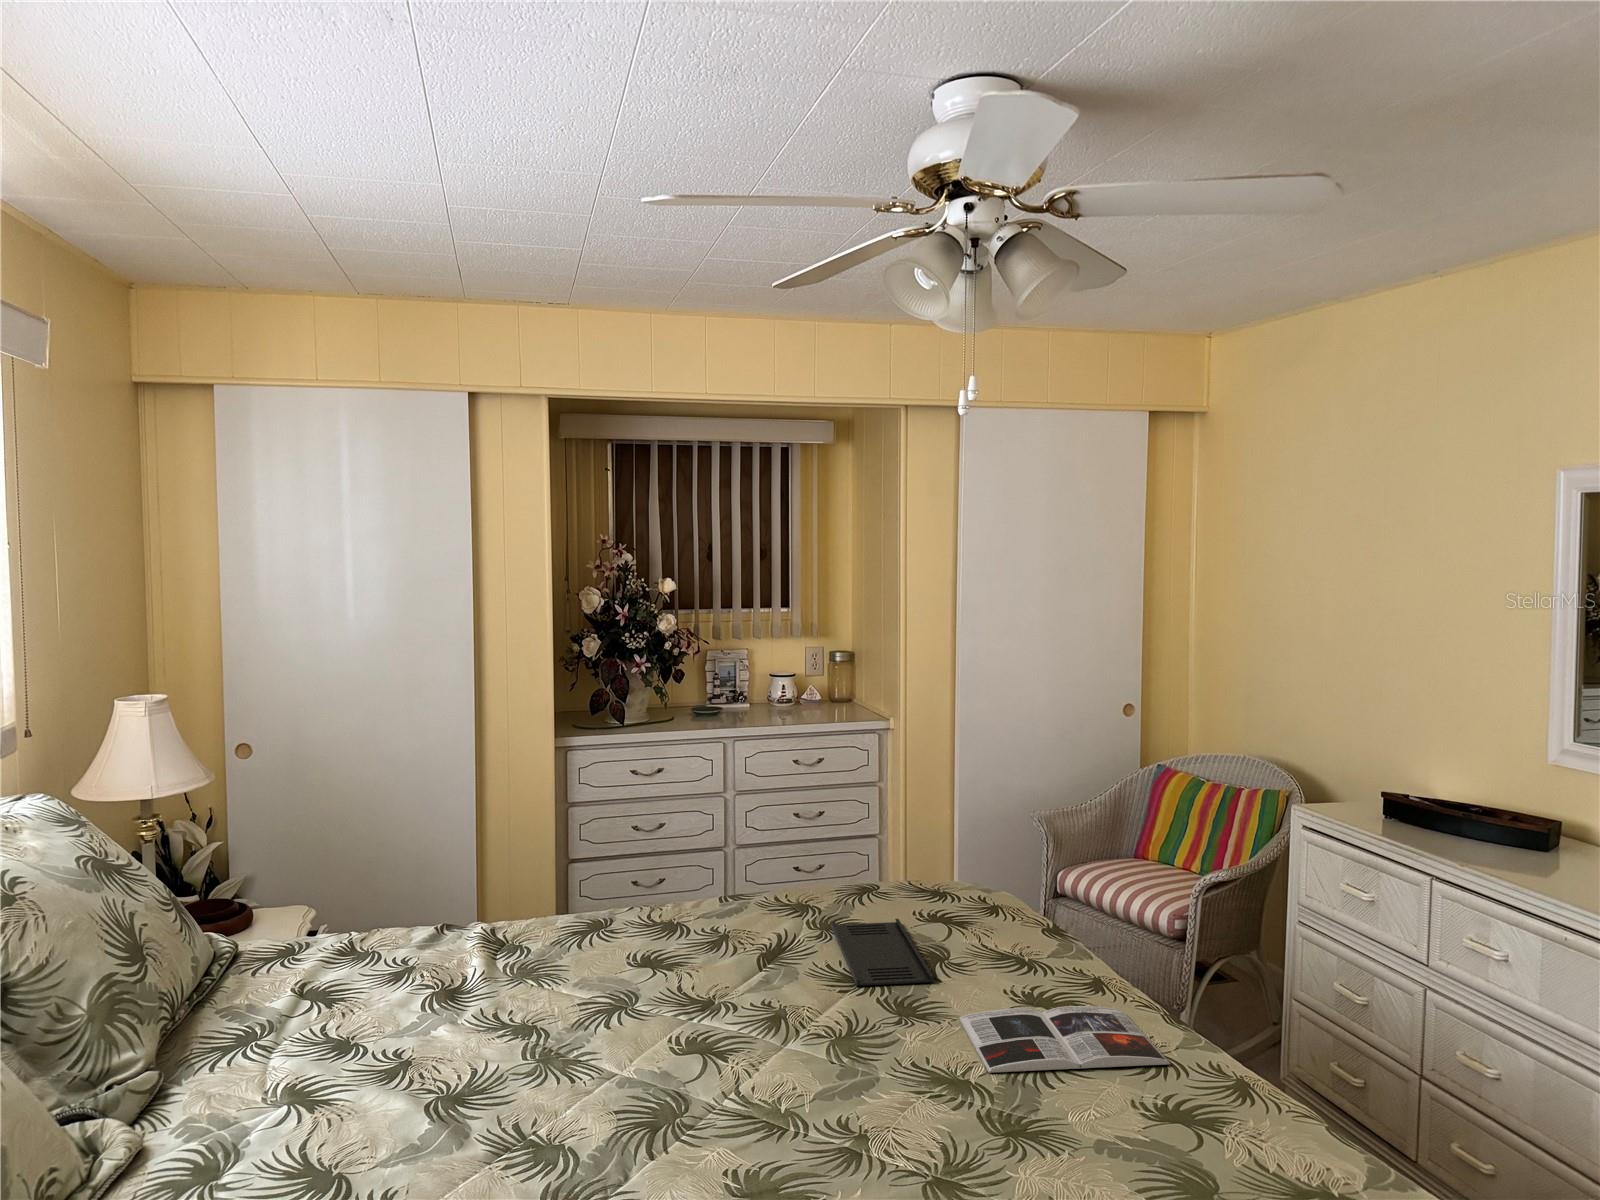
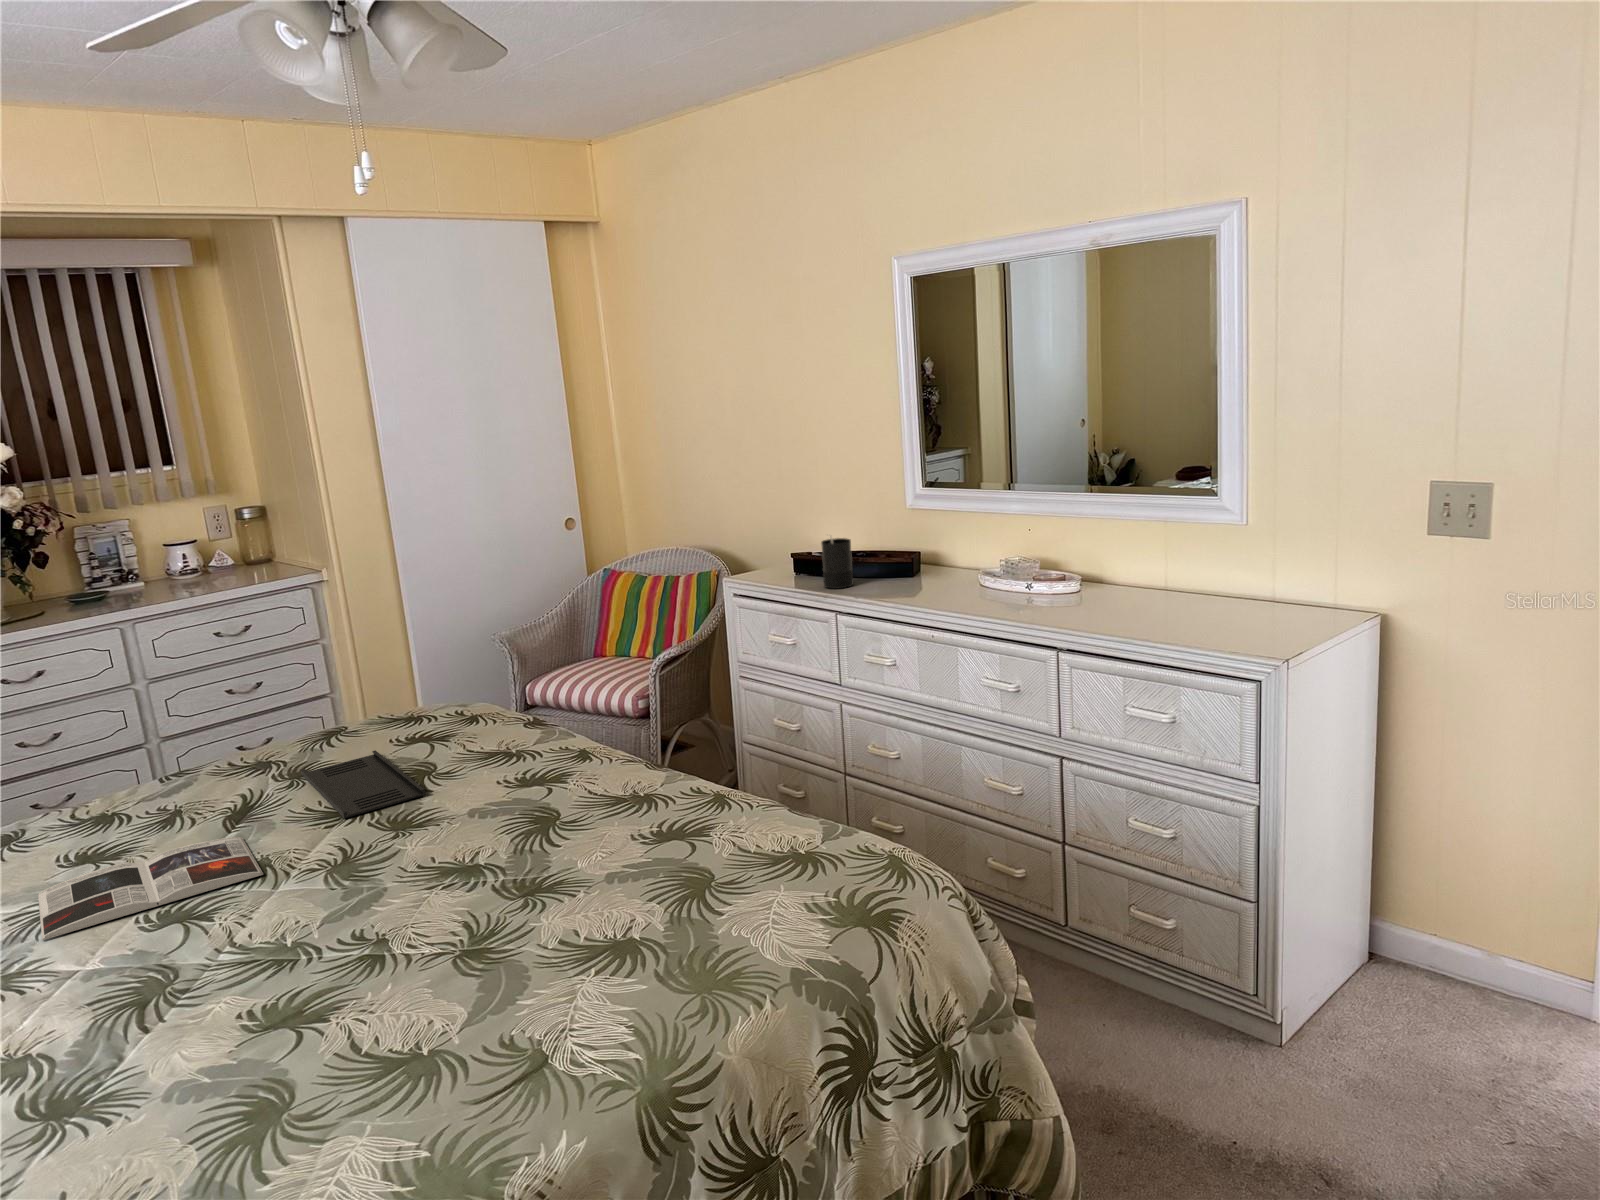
candle: none [1417,780,1460,849] -> present [821,536,853,589]
magazine: present [959,1006,1170,1073] -> present [38,837,263,940]

